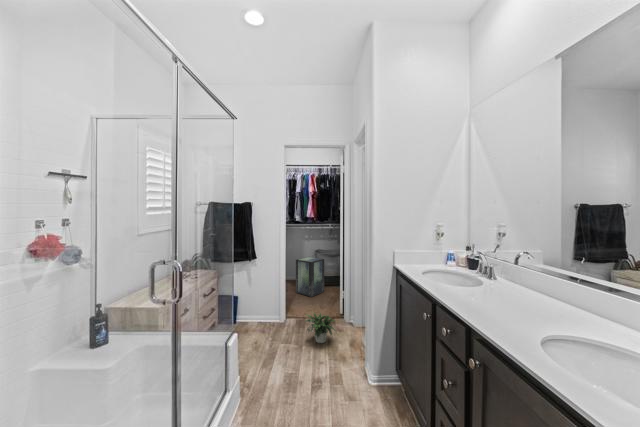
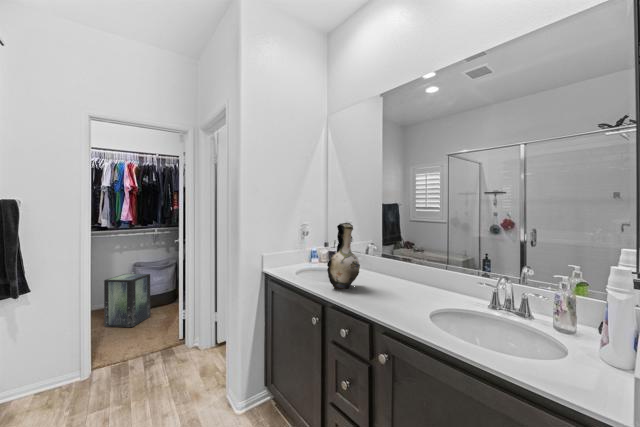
decorative vase: none [443,228,482,295] -> present [327,223,360,289]
potted plant: present [305,313,335,343] -> none [119,345,182,387]

